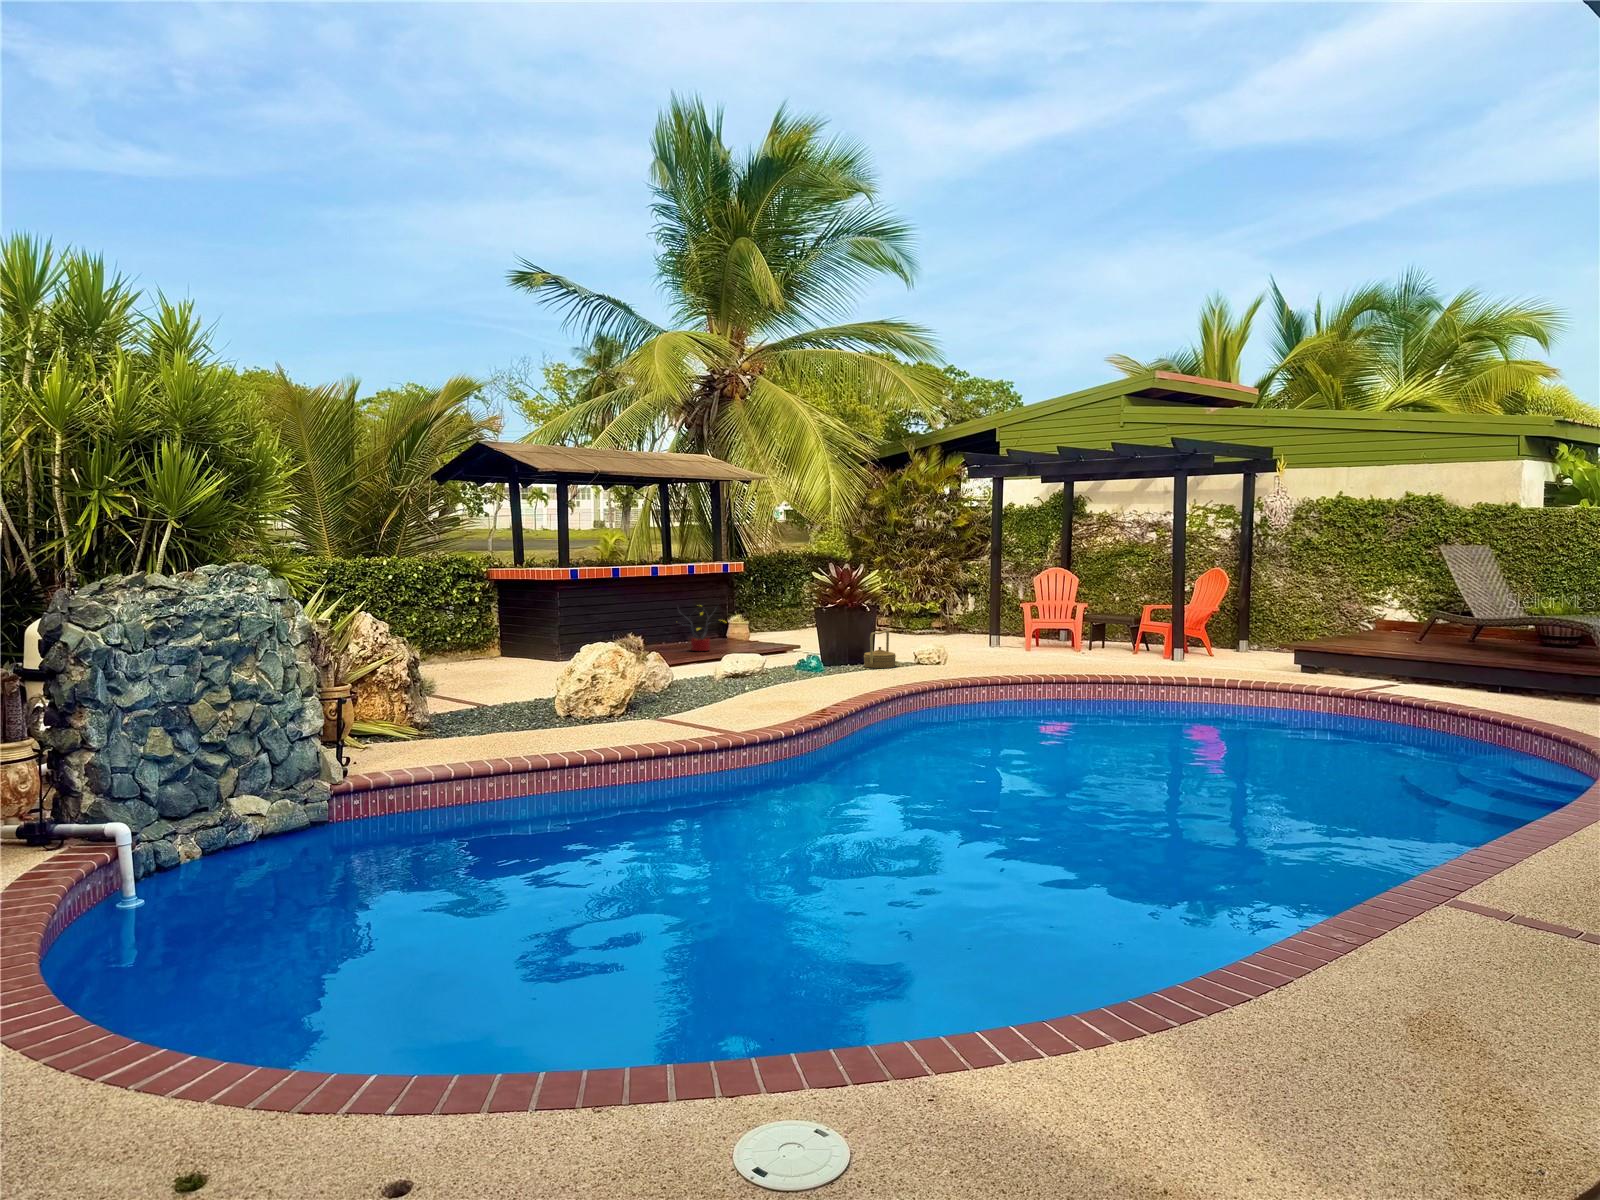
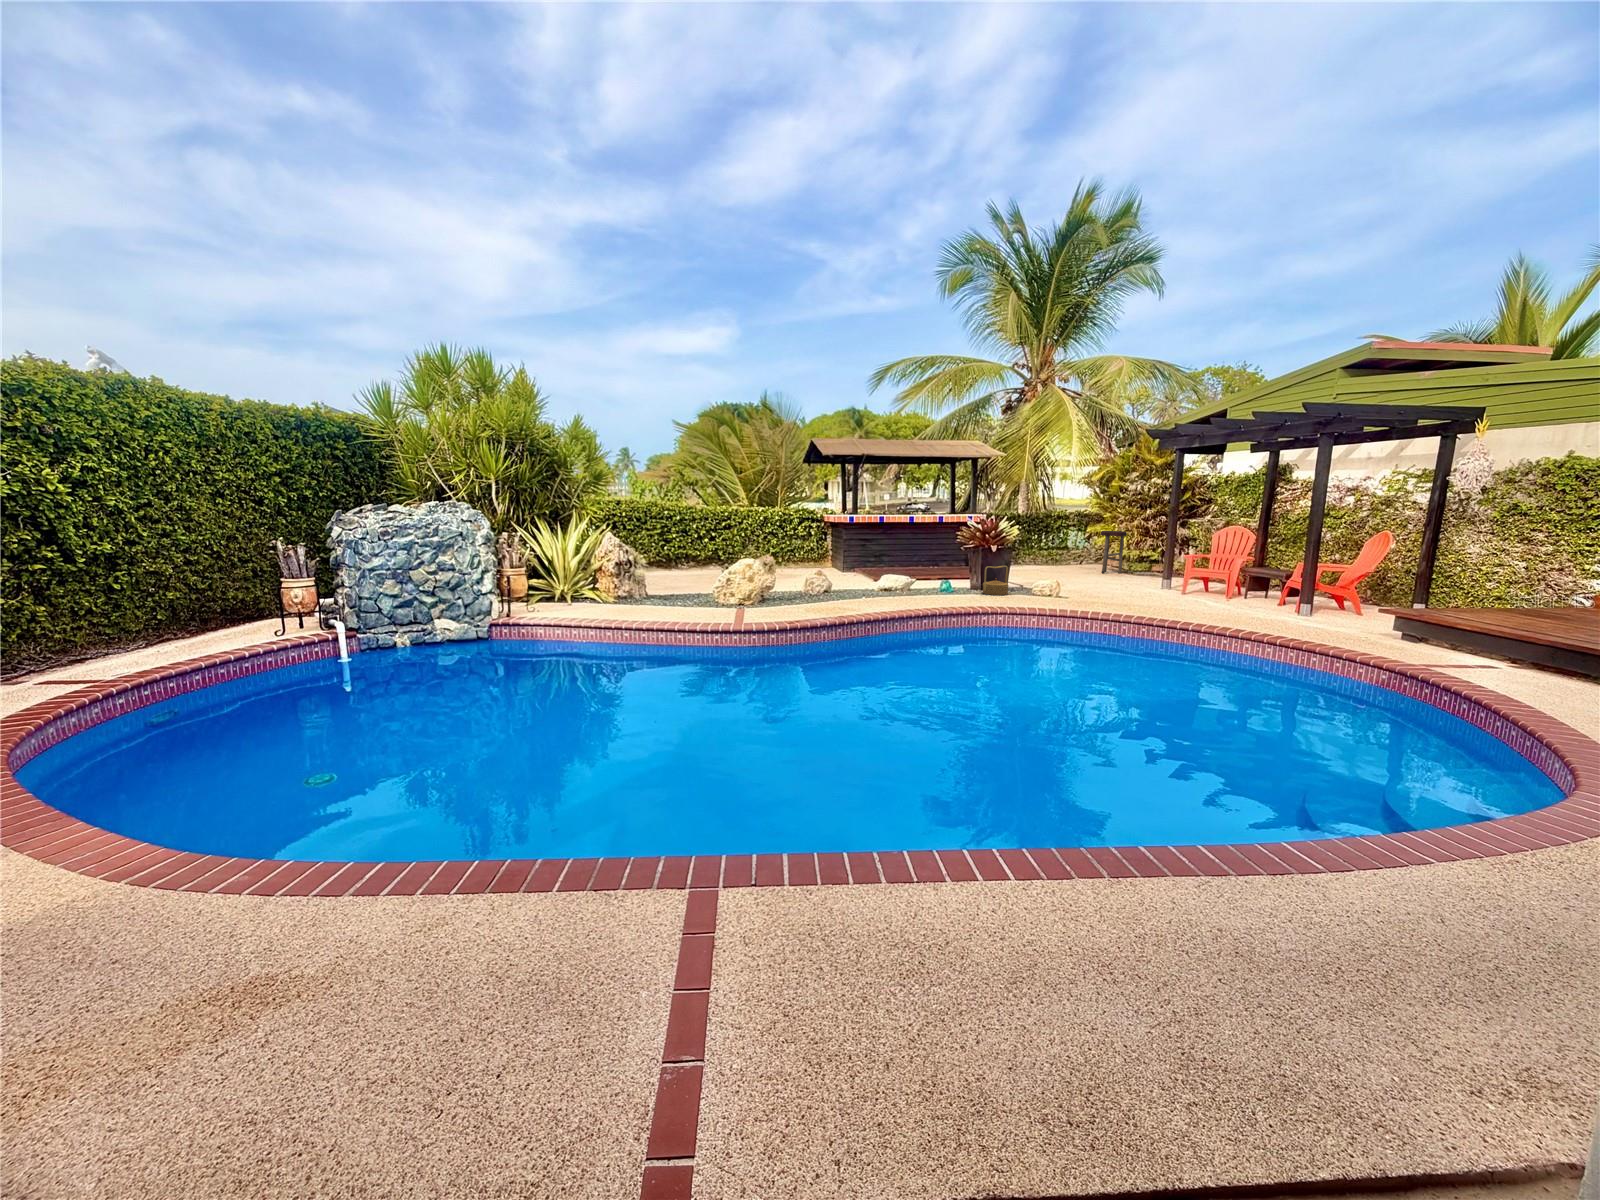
stool: none [909,582,939,634] -> present [1100,531,1127,573]
decorative plant: present [687,613,710,651] -> none [885,538,924,572]

